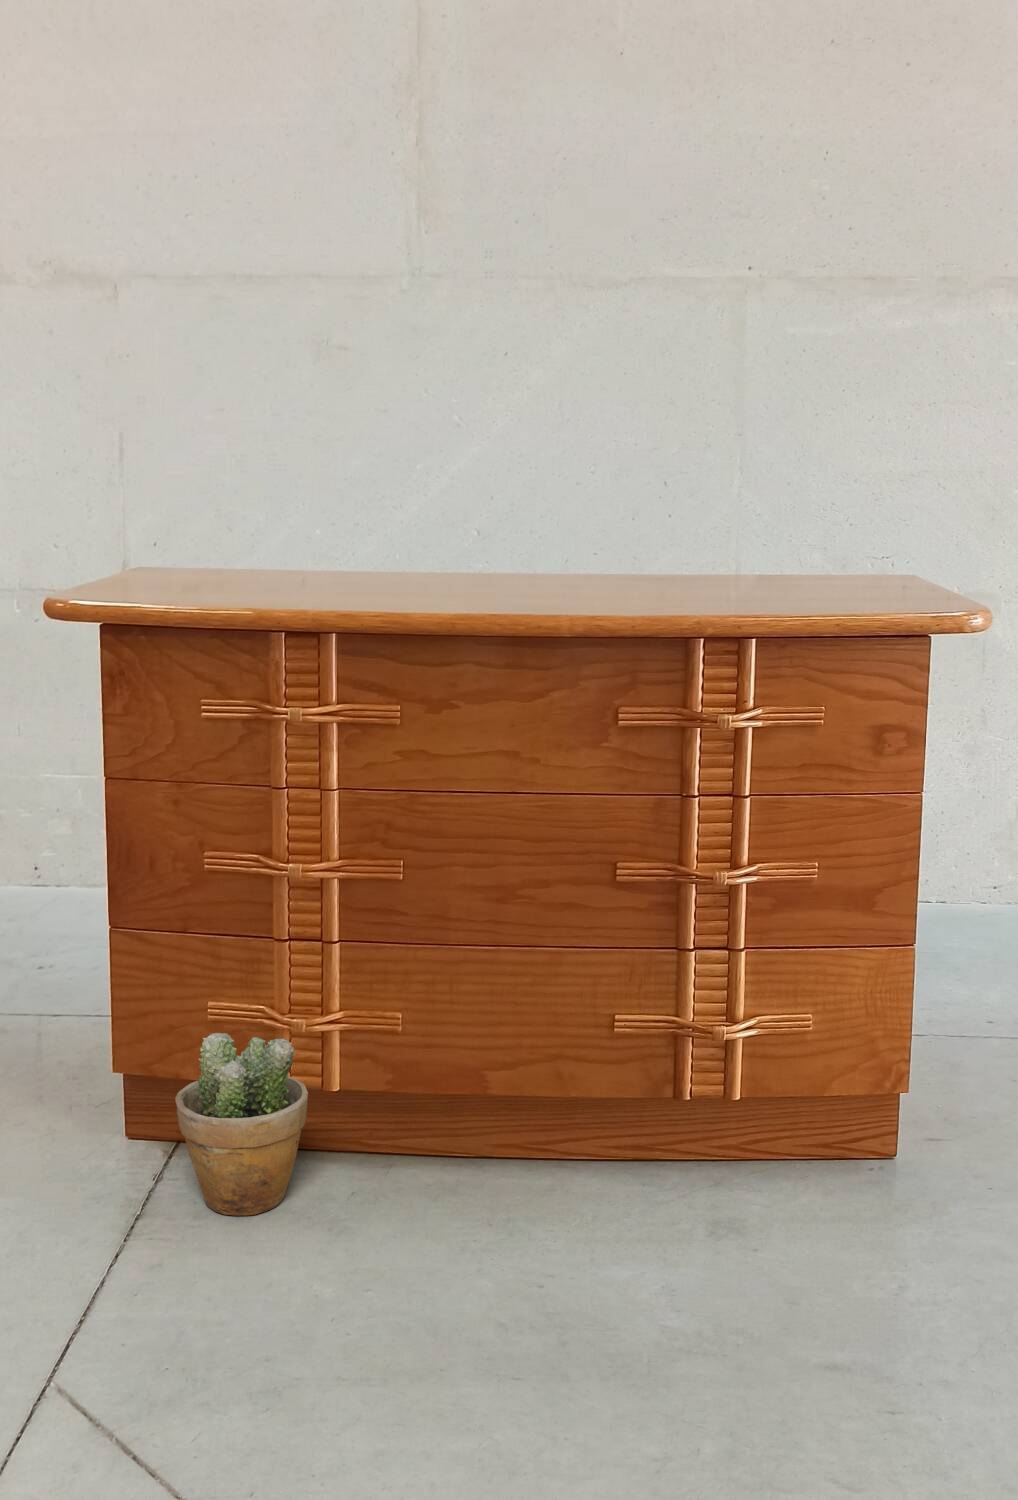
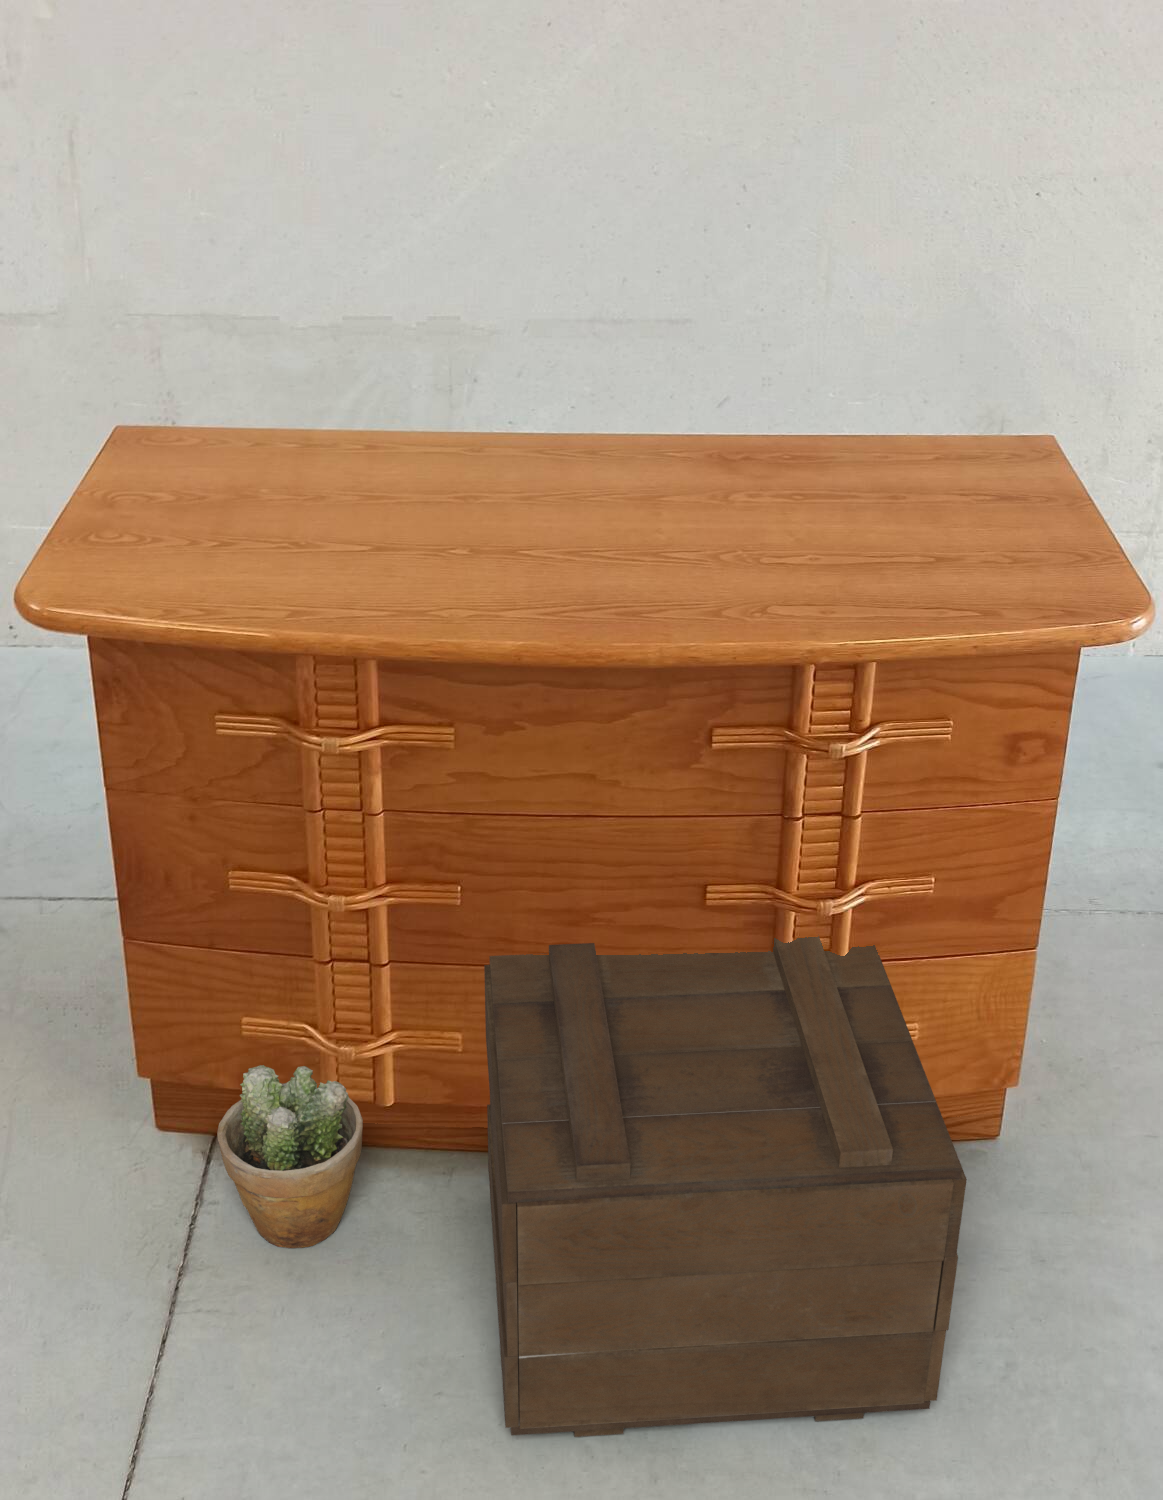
wooden crate: none [420,918,854,1345] -> present [484,936,967,1437]

